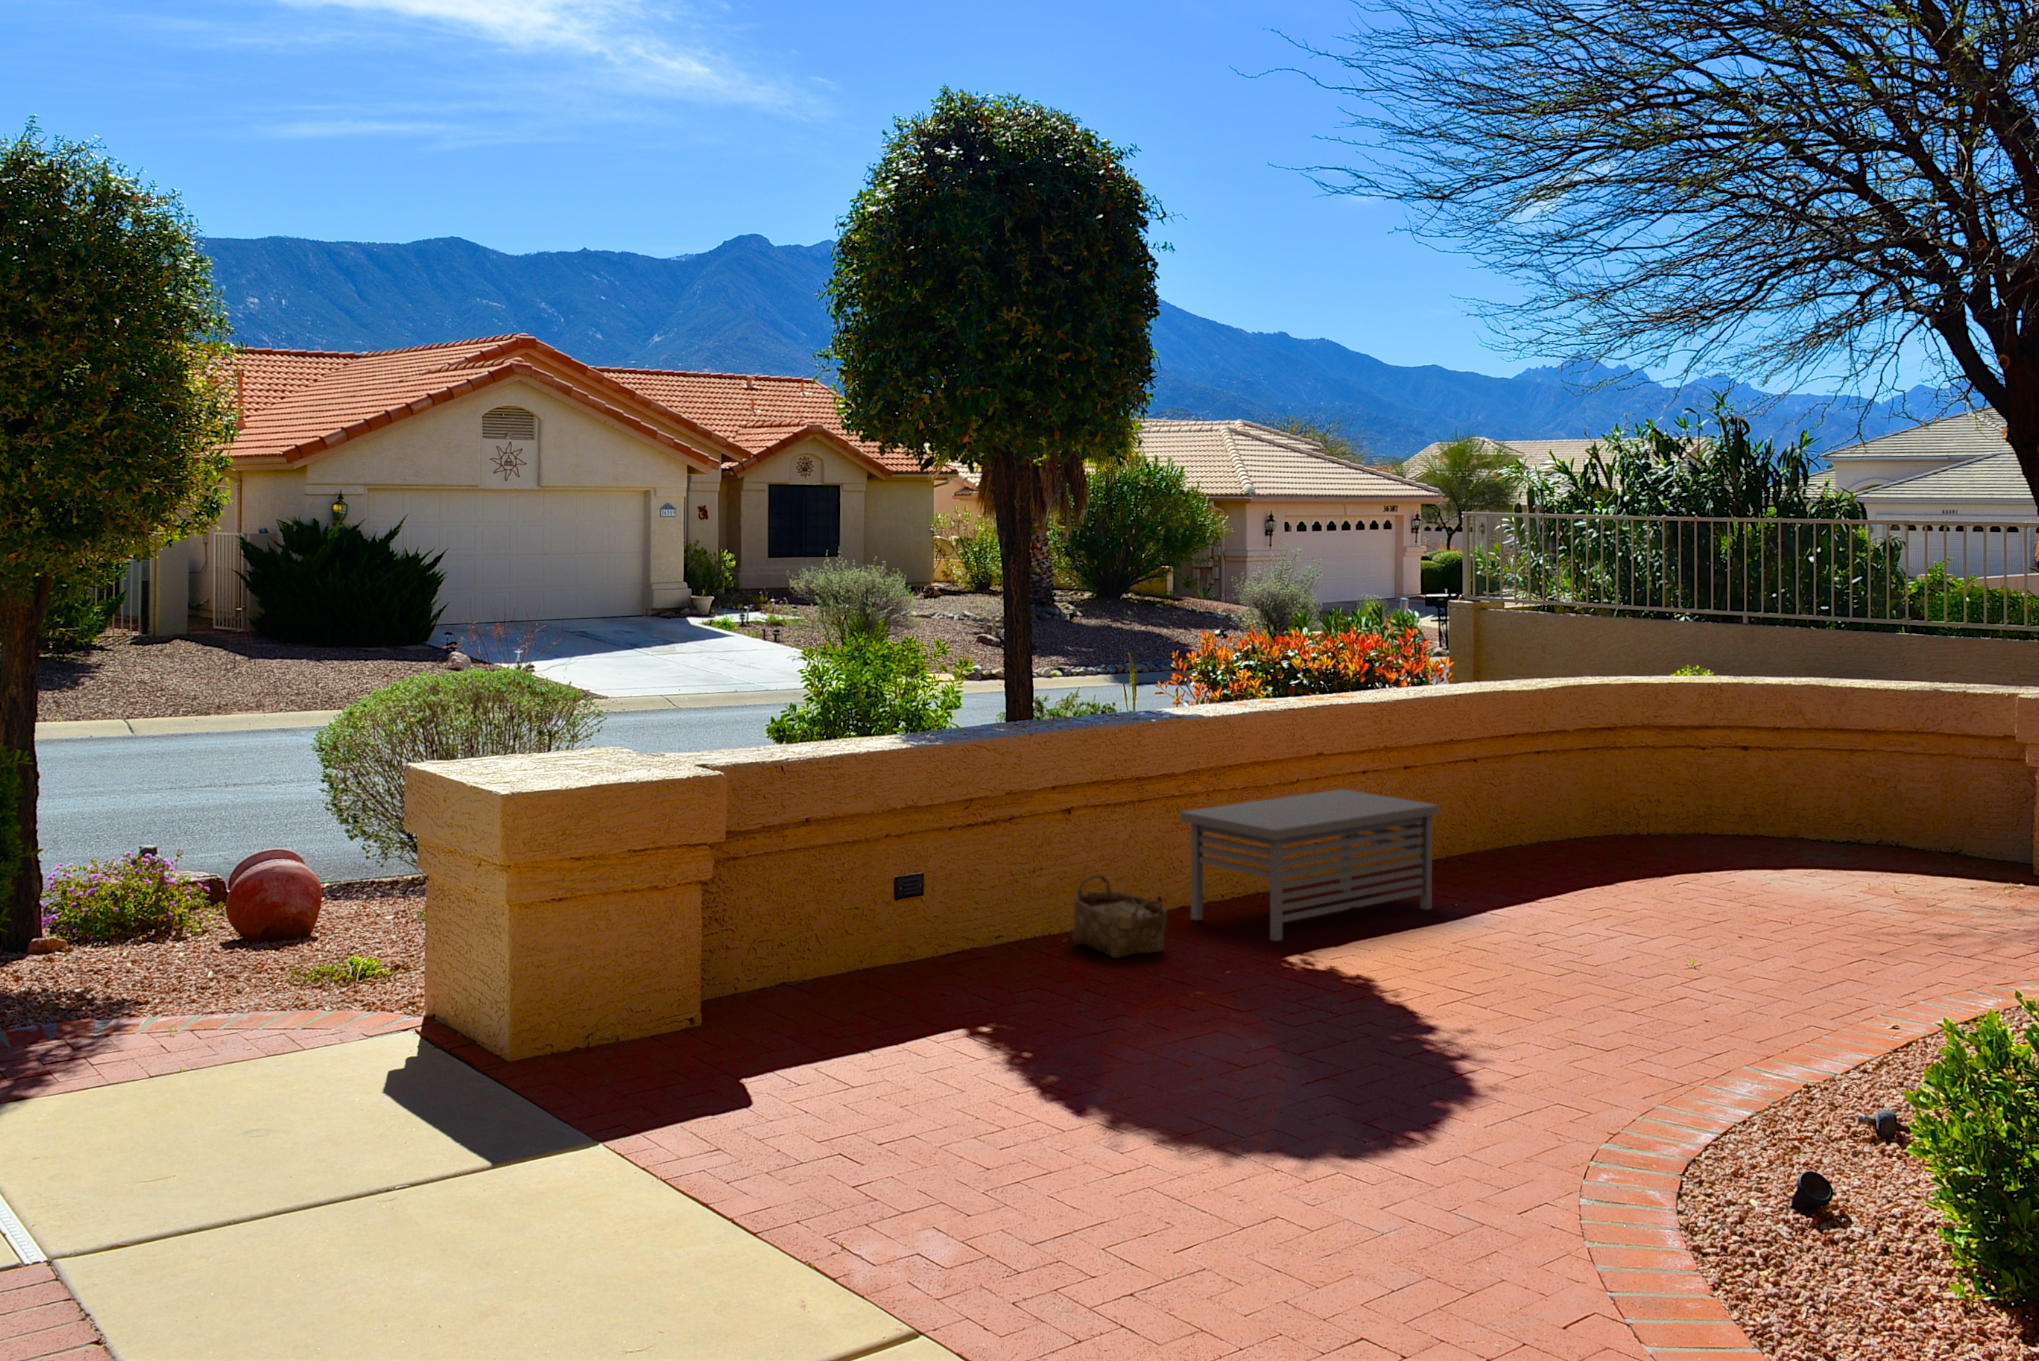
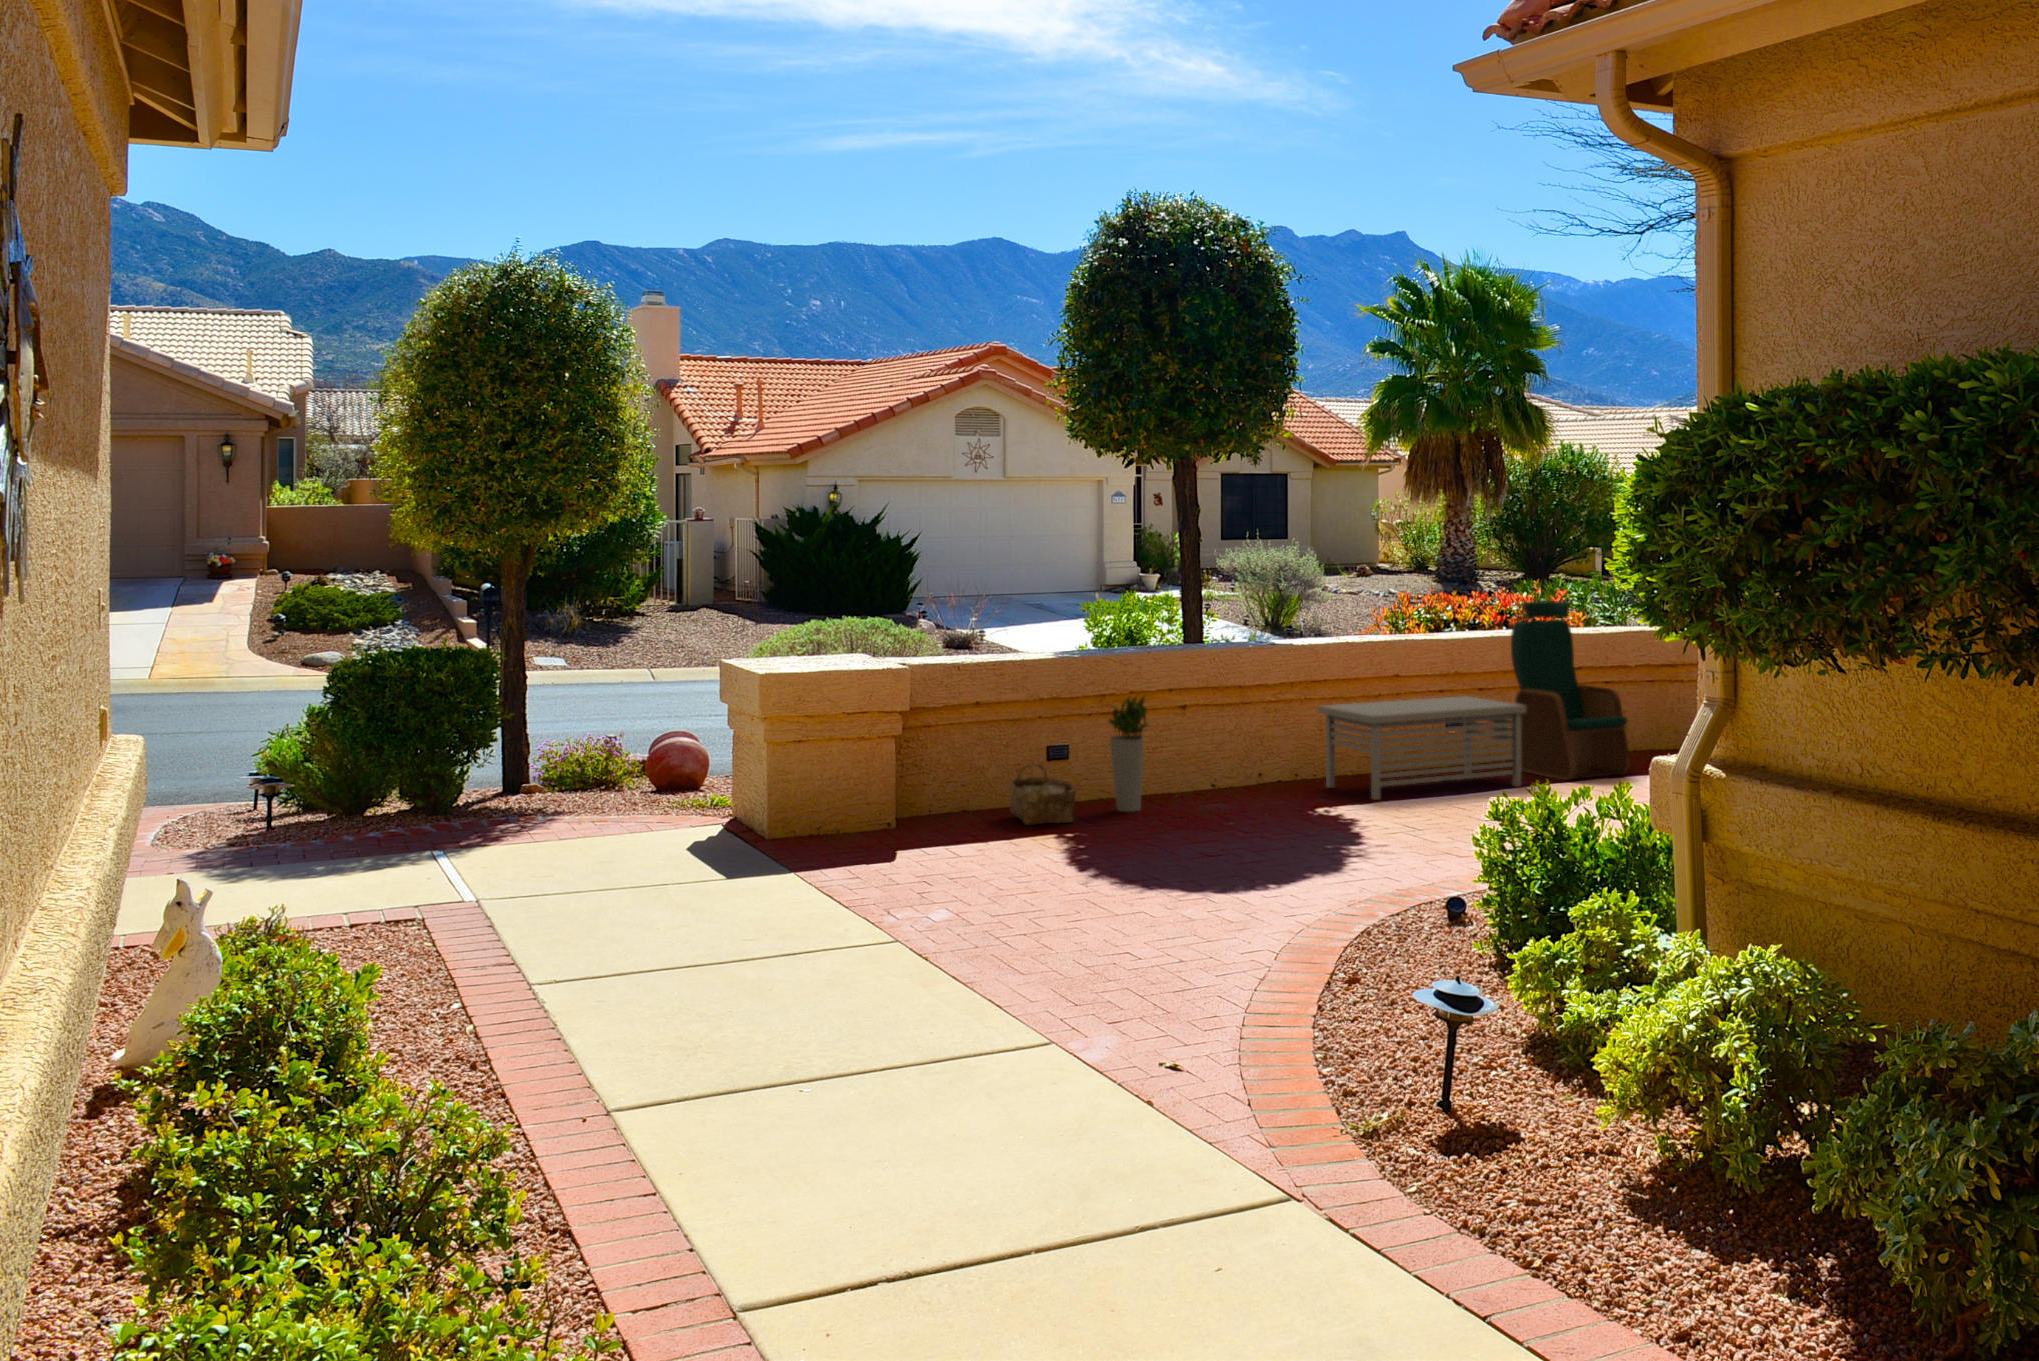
armchair: none [1388,665,1543,897] -> present [1511,601,1630,780]
planter: none [936,809,1002,977] -> present [1109,697,1149,812]
woven basket: present [1072,875,1167,958] -> present [1010,763,1076,825]

